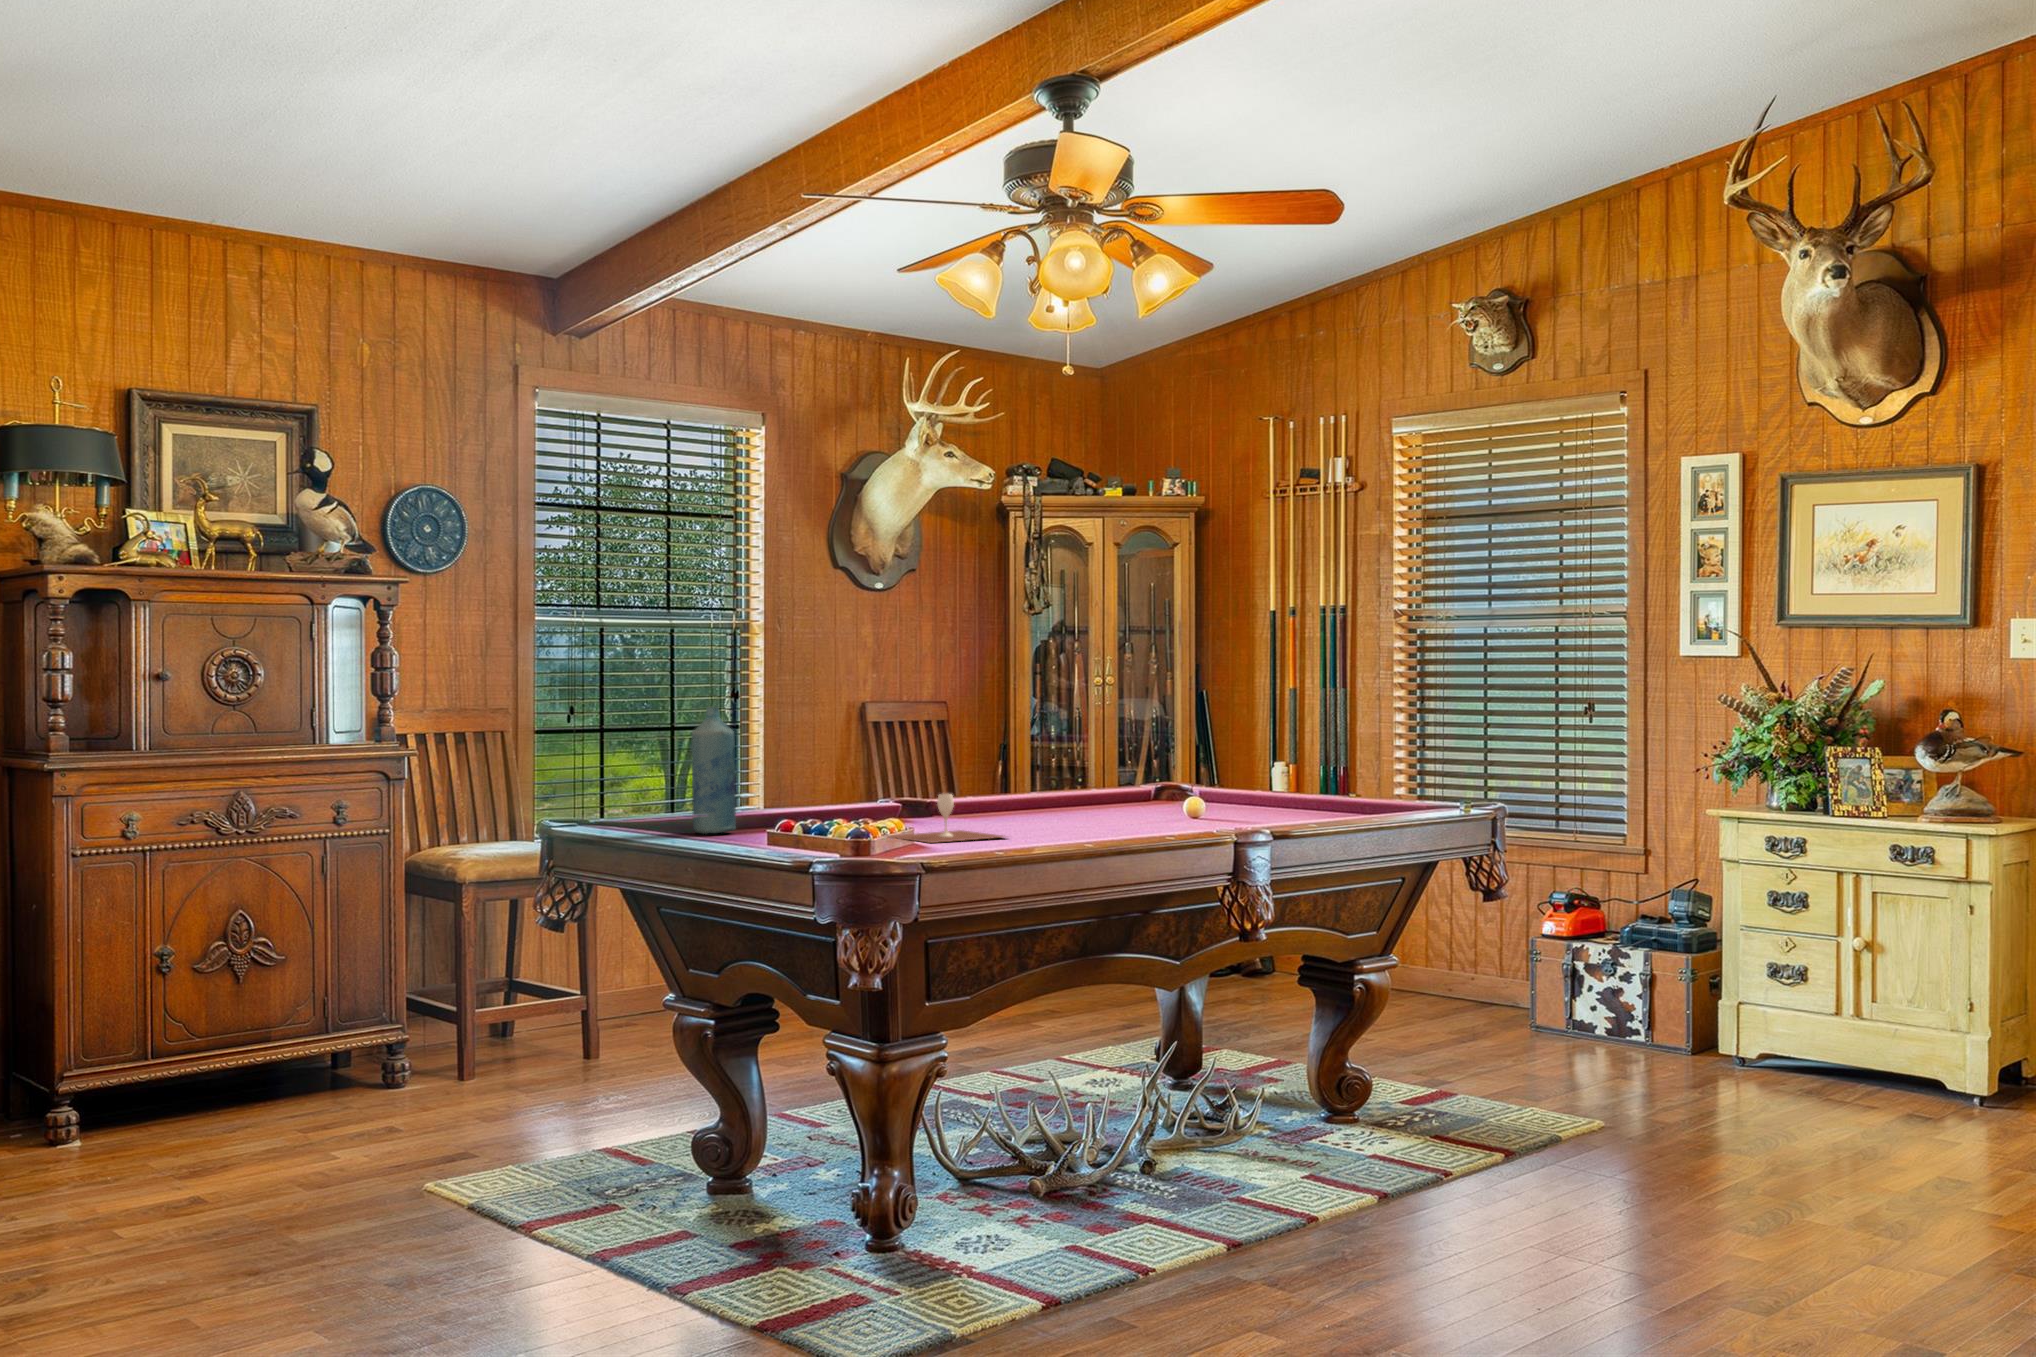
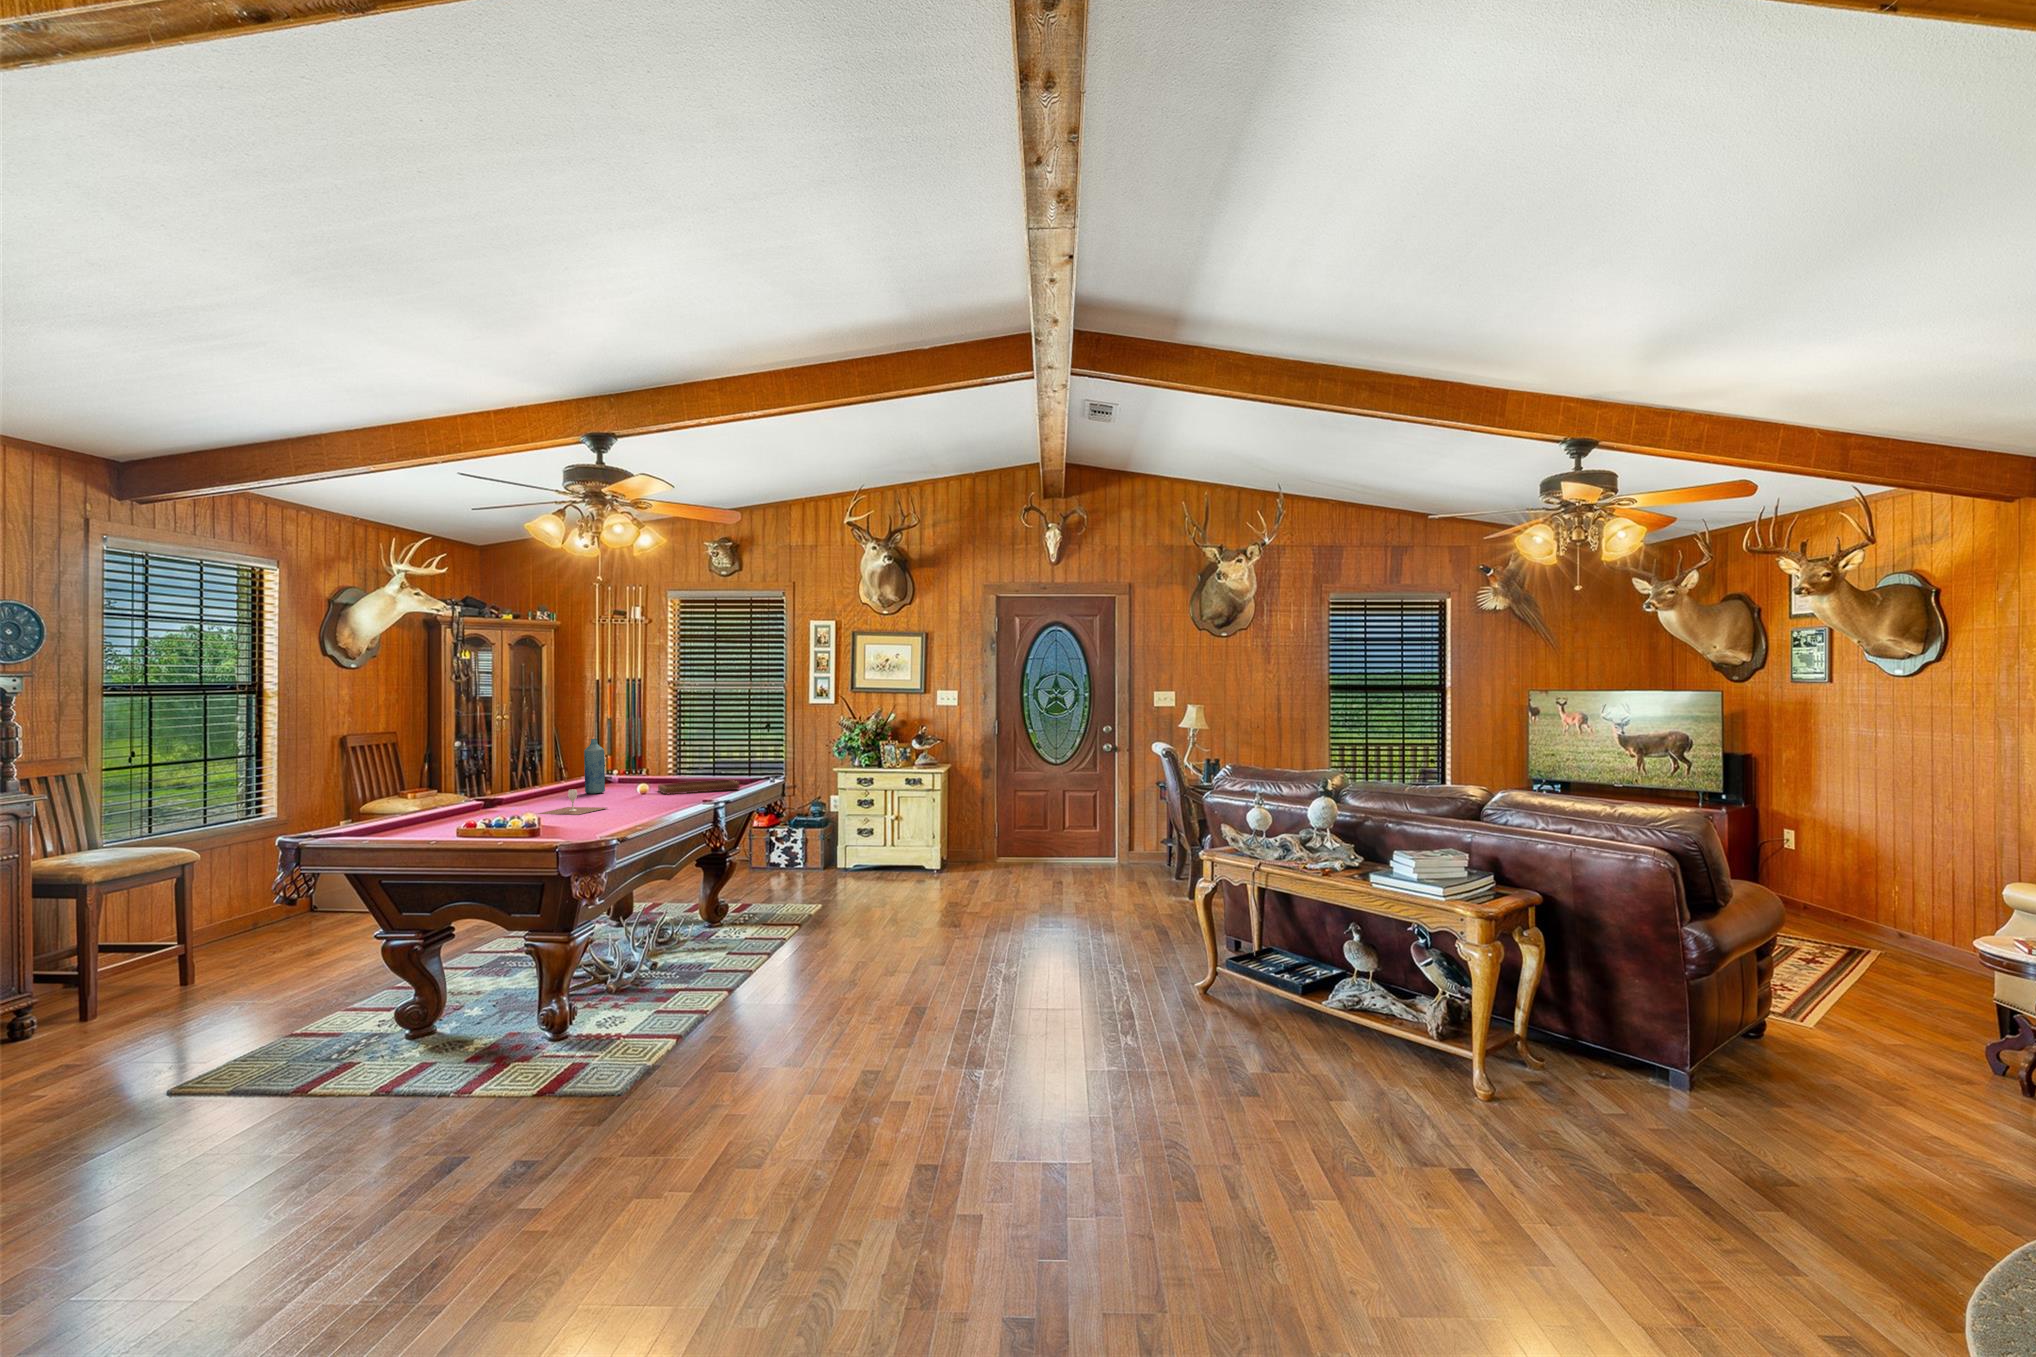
bottle: present [692,707,736,834] -> present [584,739,605,794]
tray: none [1191,769,1354,827] -> present [658,766,740,794]

